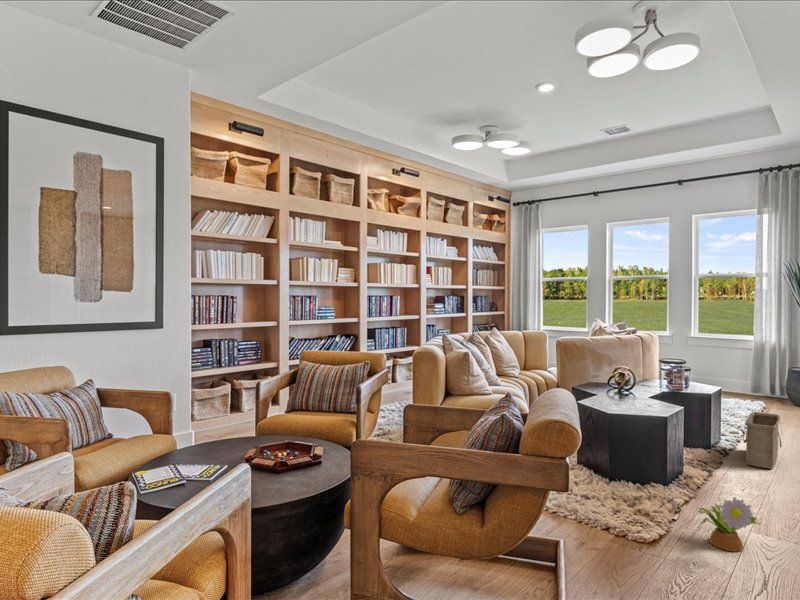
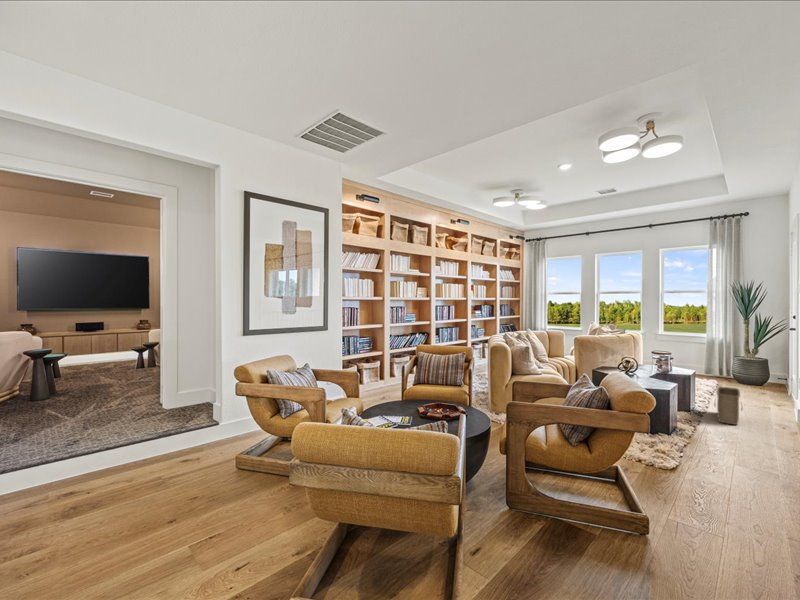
decorative plant: present [698,497,760,551] -> none [700,441,747,476]

